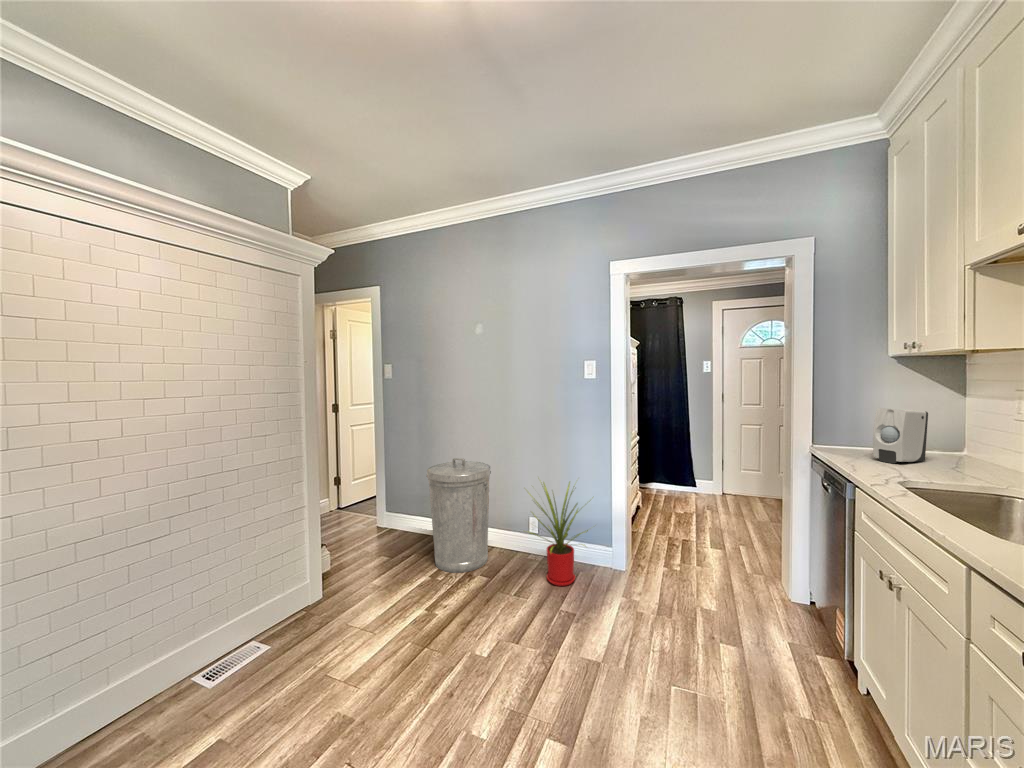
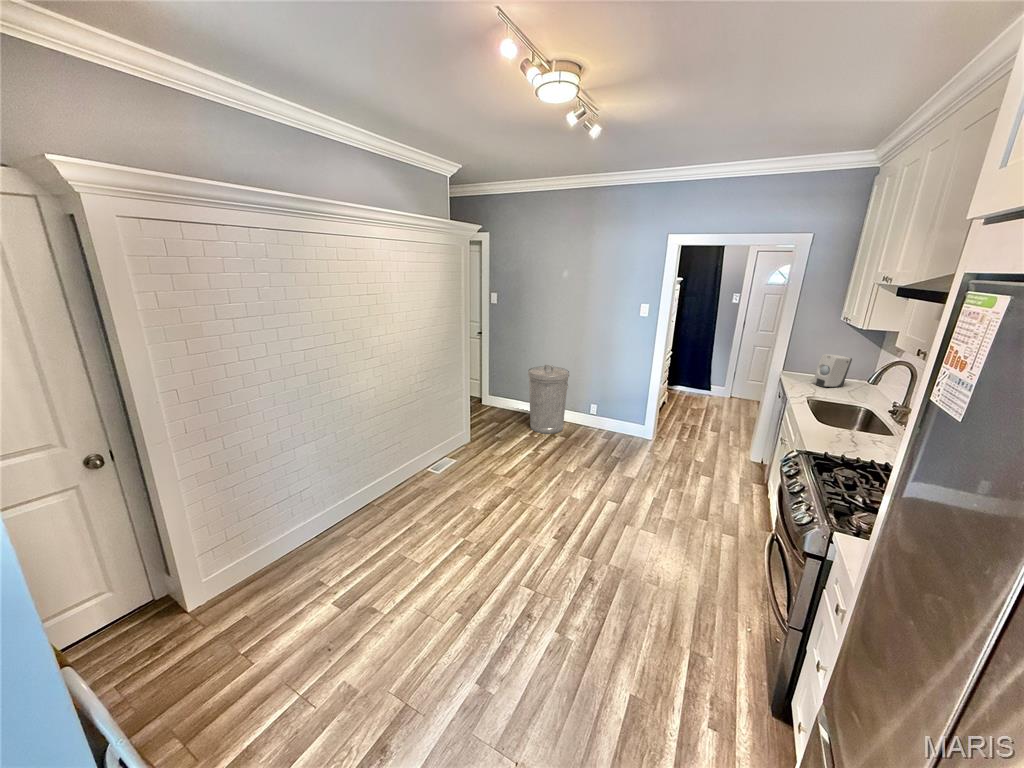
house plant: present [532,482,588,586] -> none [589,379,641,445]

